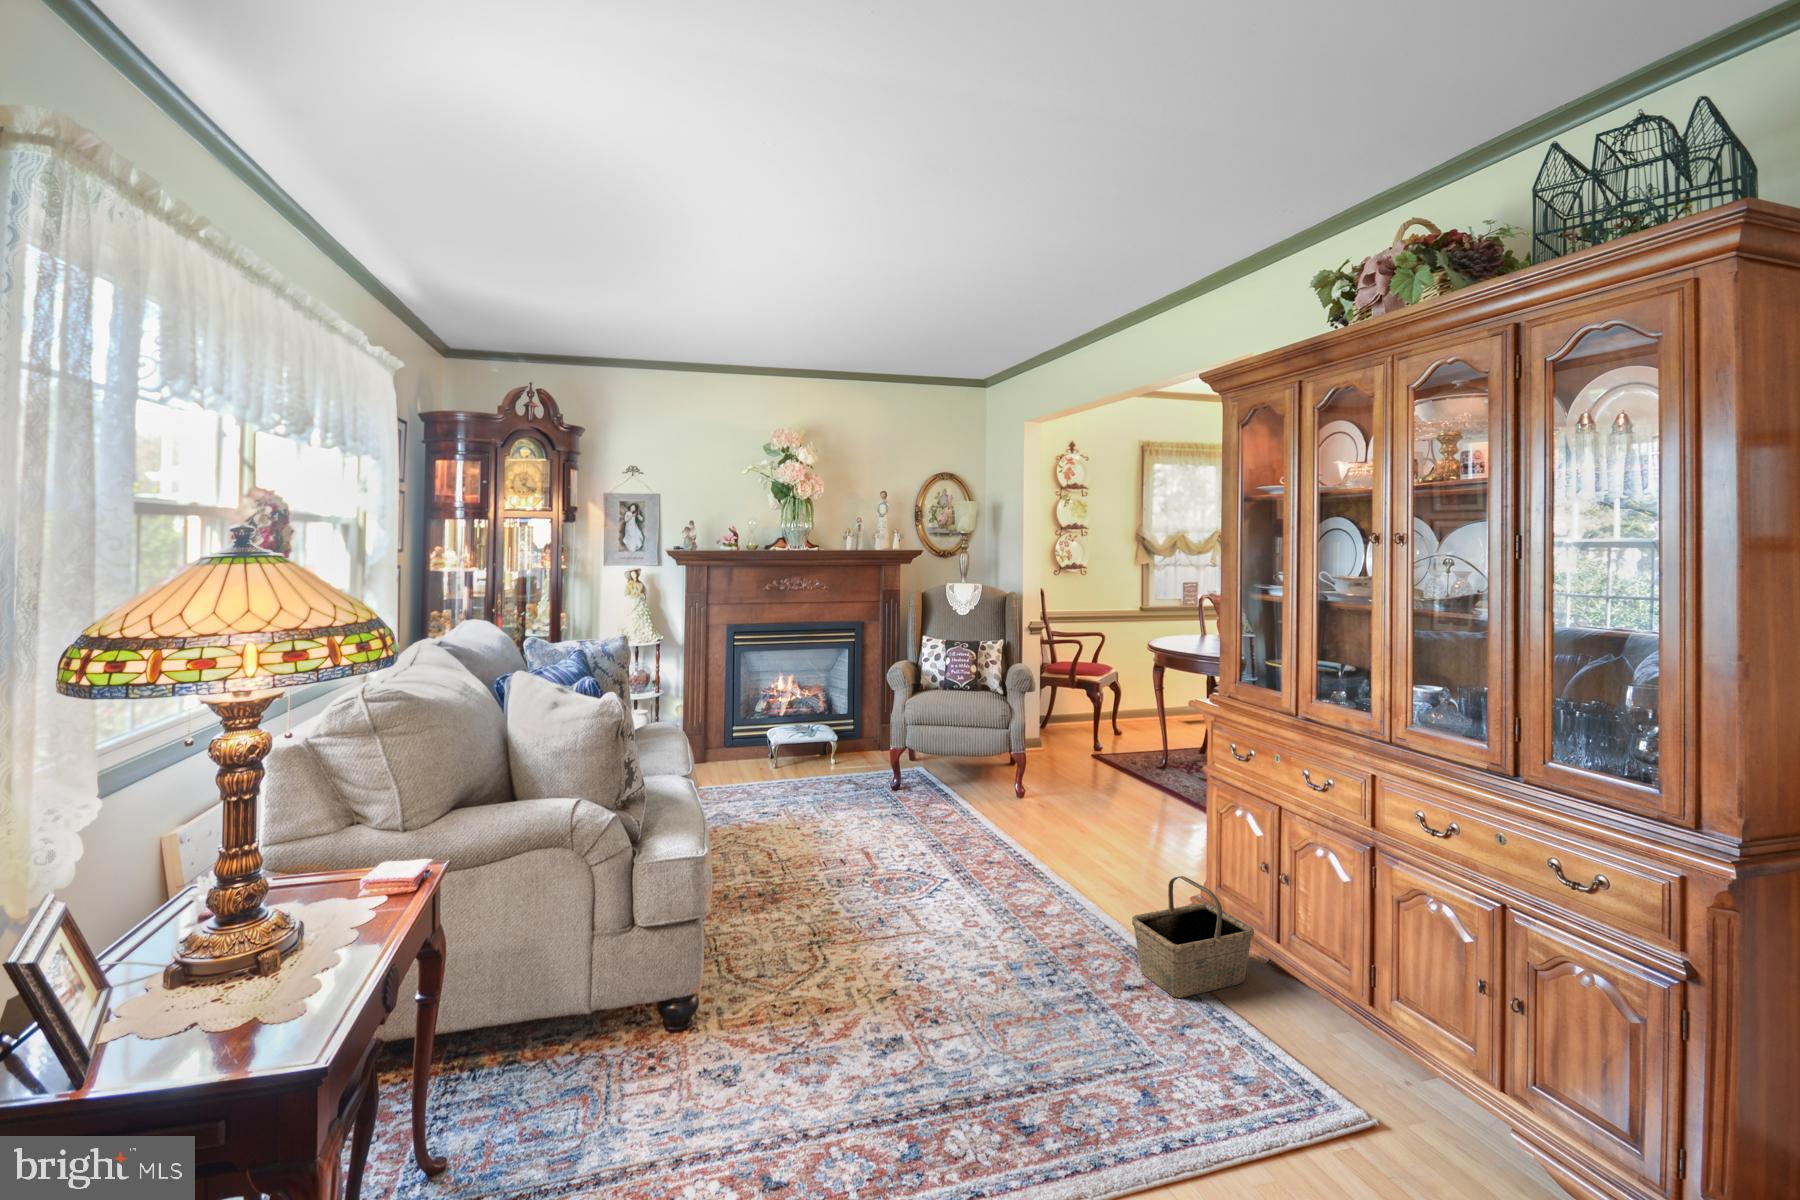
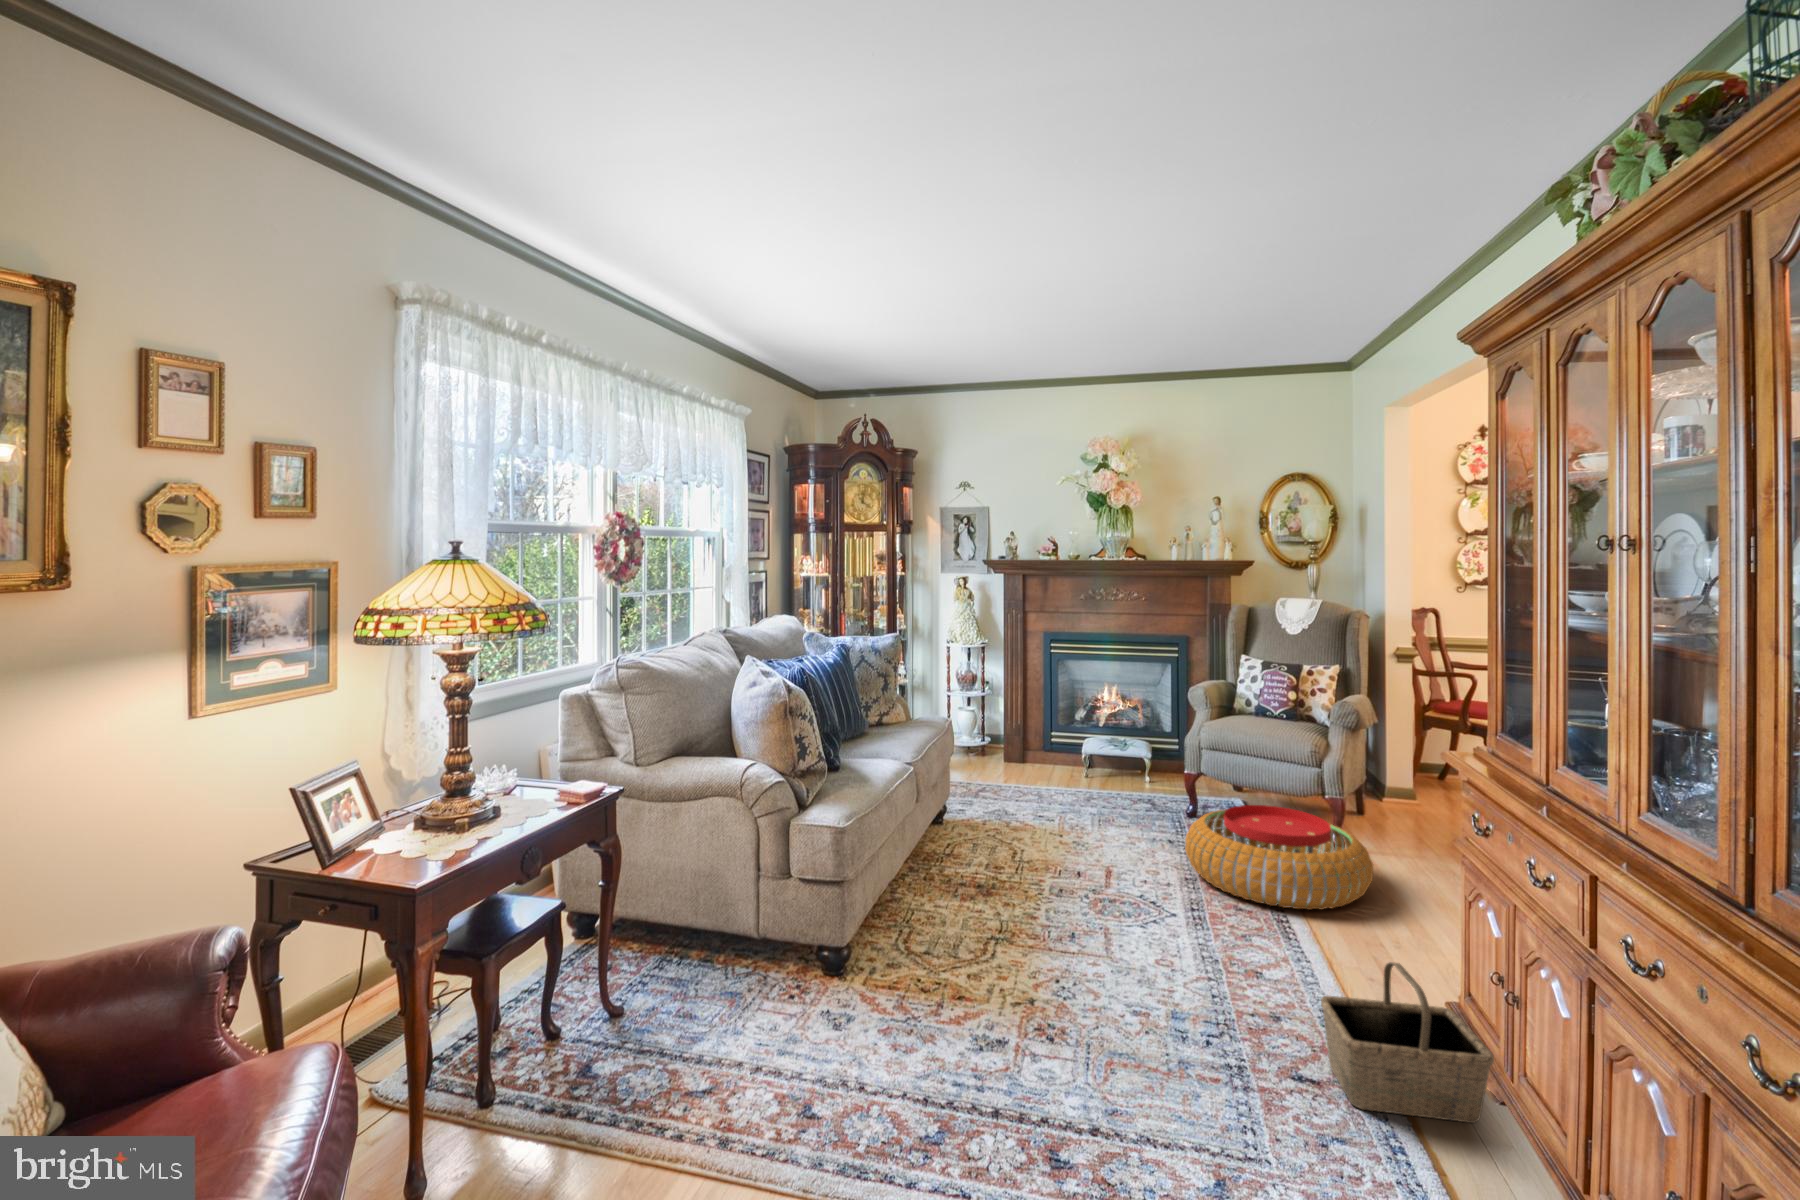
pouf: none [926,768,1076,855] -> present [1185,805,1373,910]

